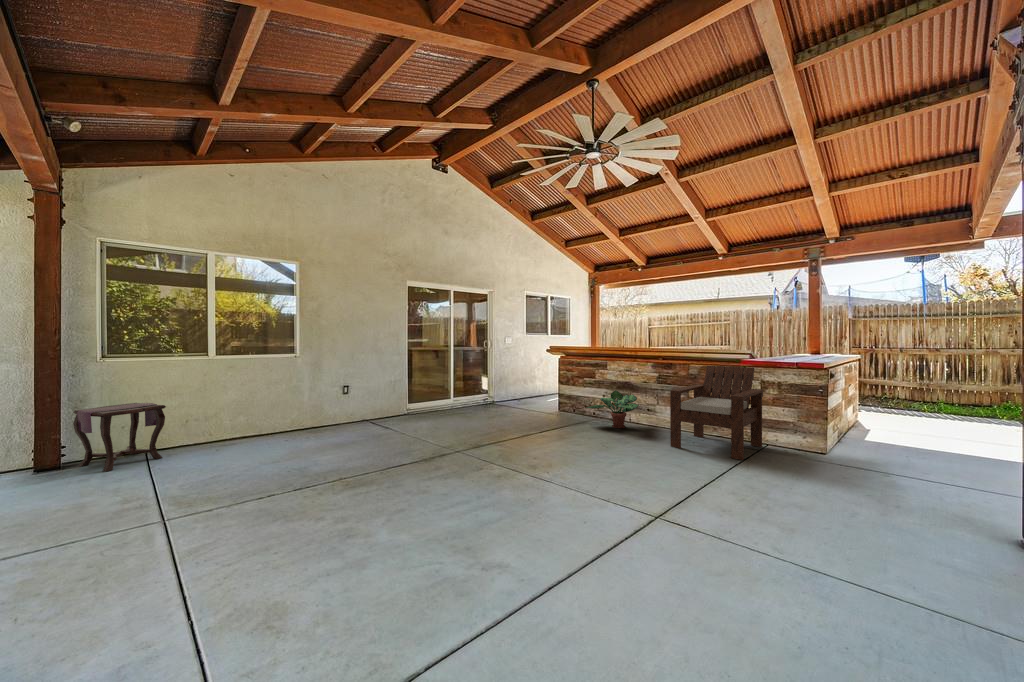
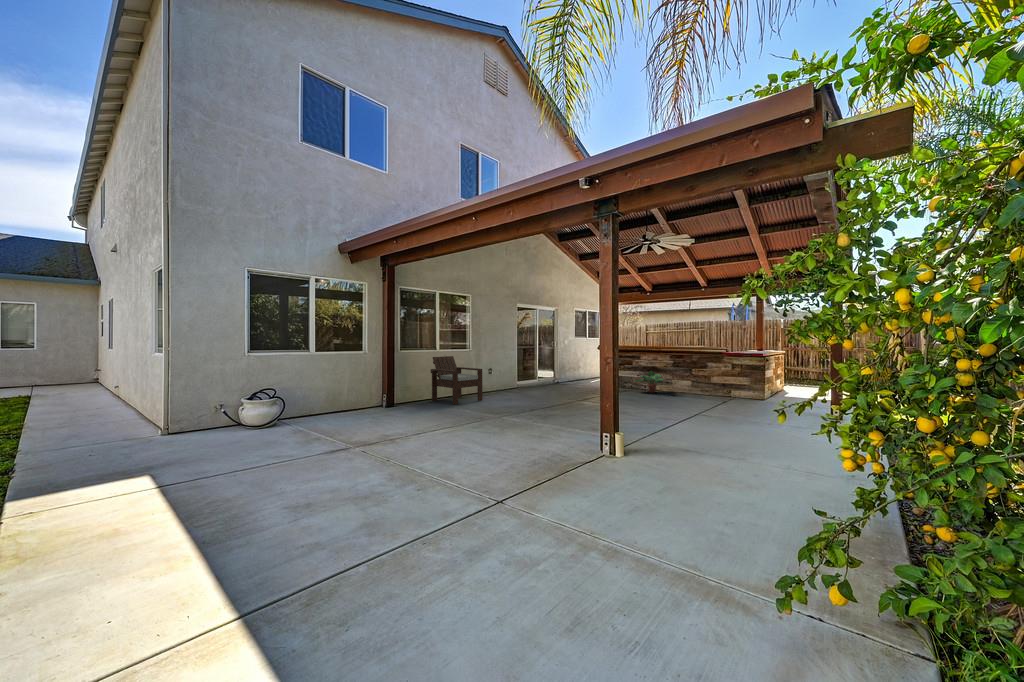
chair: present [670,366,763,460] -> present [431,356,482,405]
side table: present [73,403,166,472] -> none [391,375,429,408]

